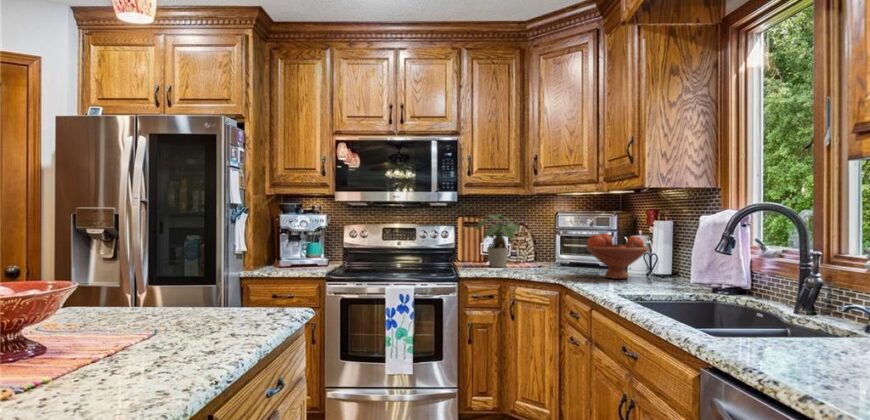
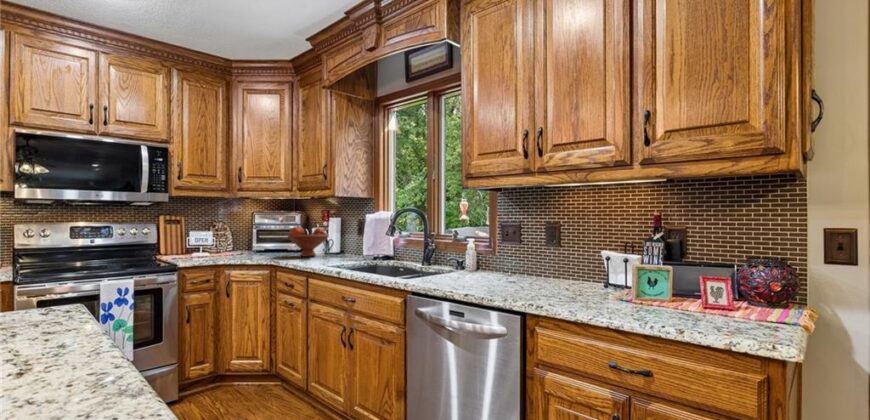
potted plant: present [476,214,520,267] -> none [189,213,228,258]

